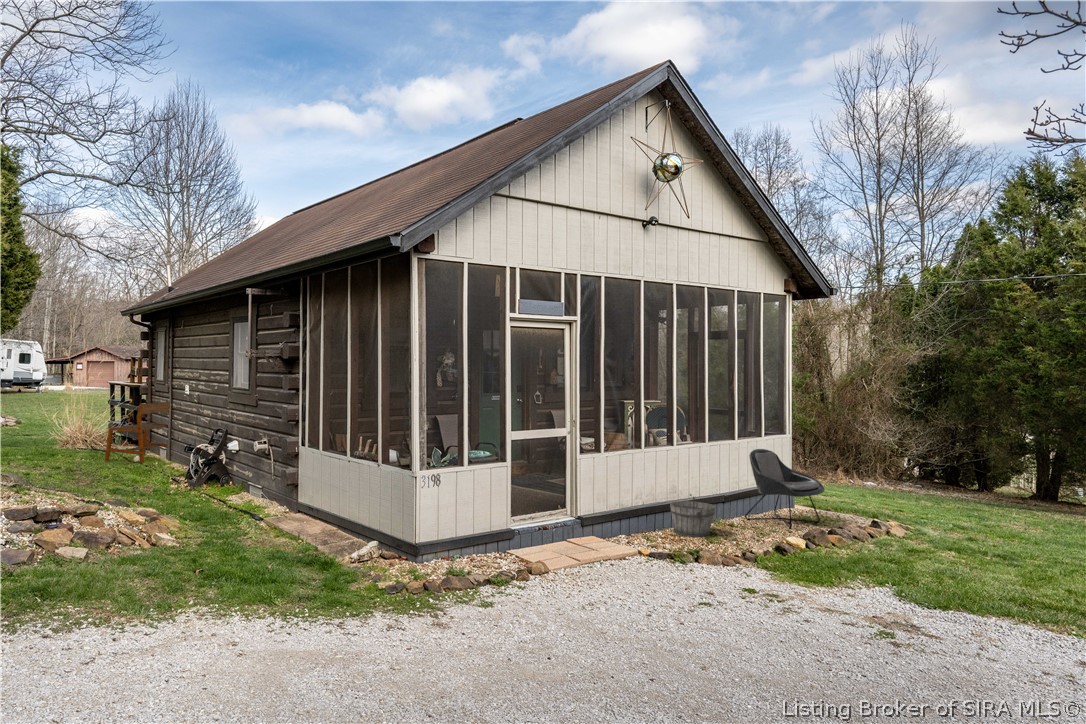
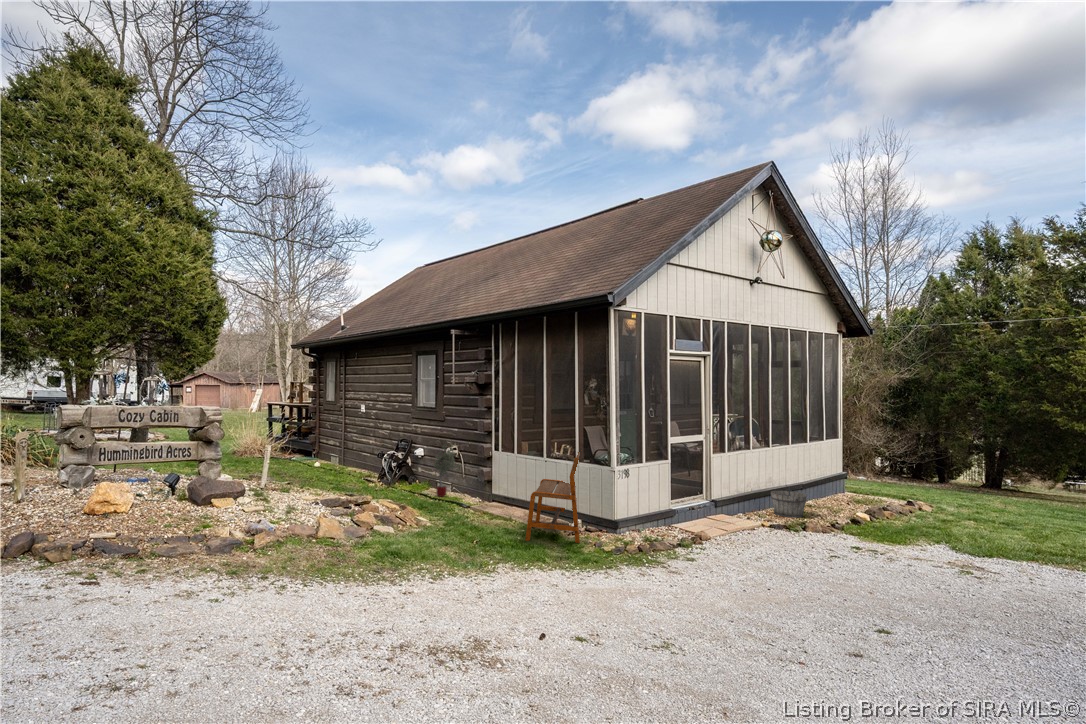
bench: present [105,402,172,463] -> present [526,452,580,543]
potted tree: none [232,438,272,507] -> present [434,444,460,497]
lounge chair: present [745,449,825,529] -> none [818,451,879,512]

